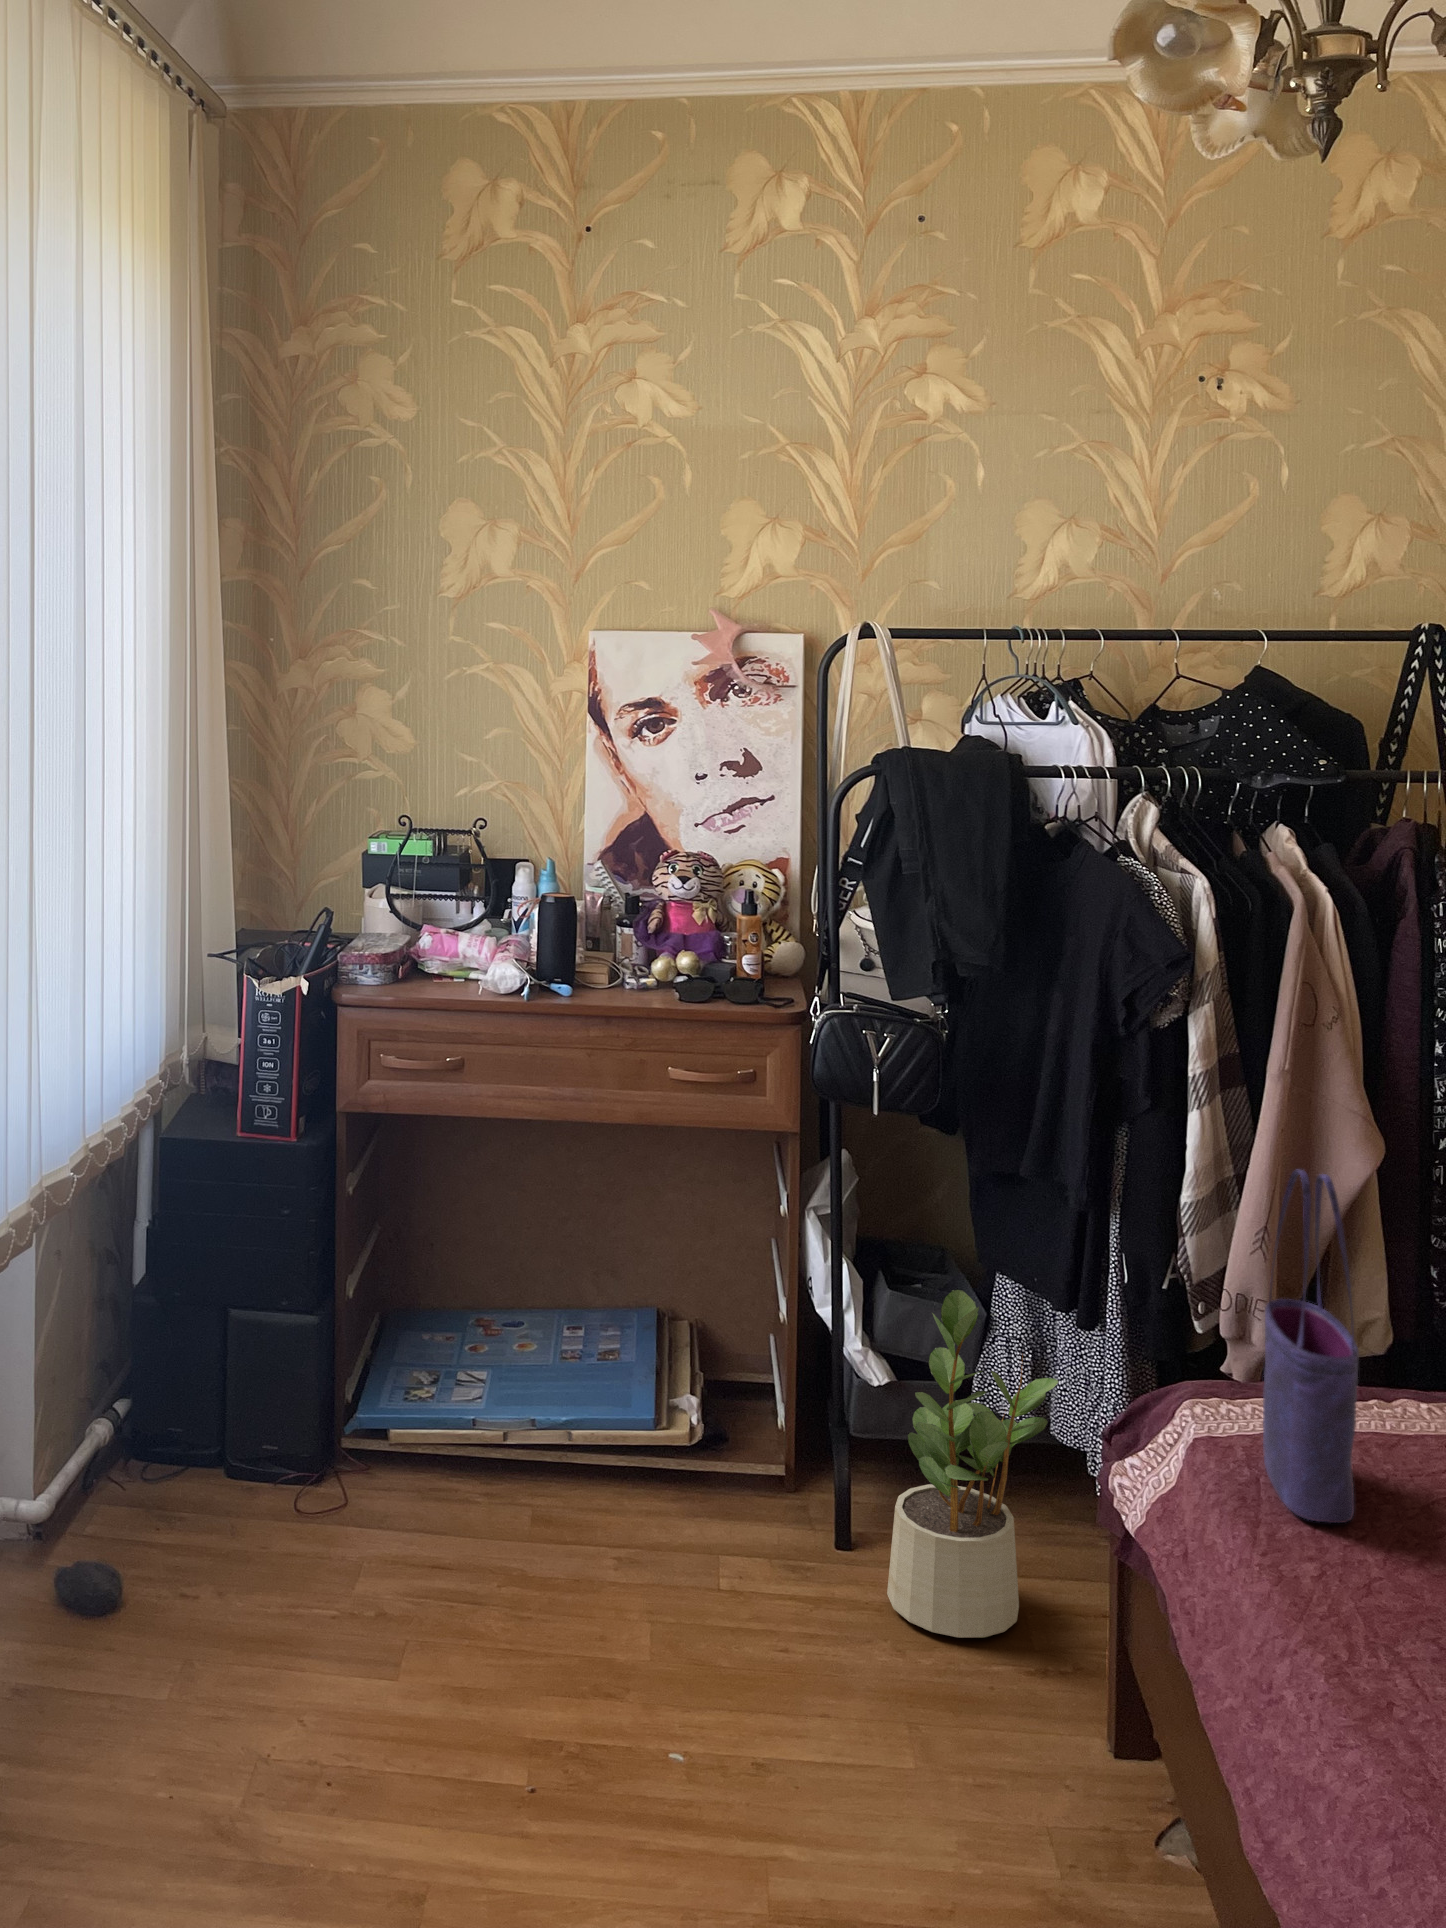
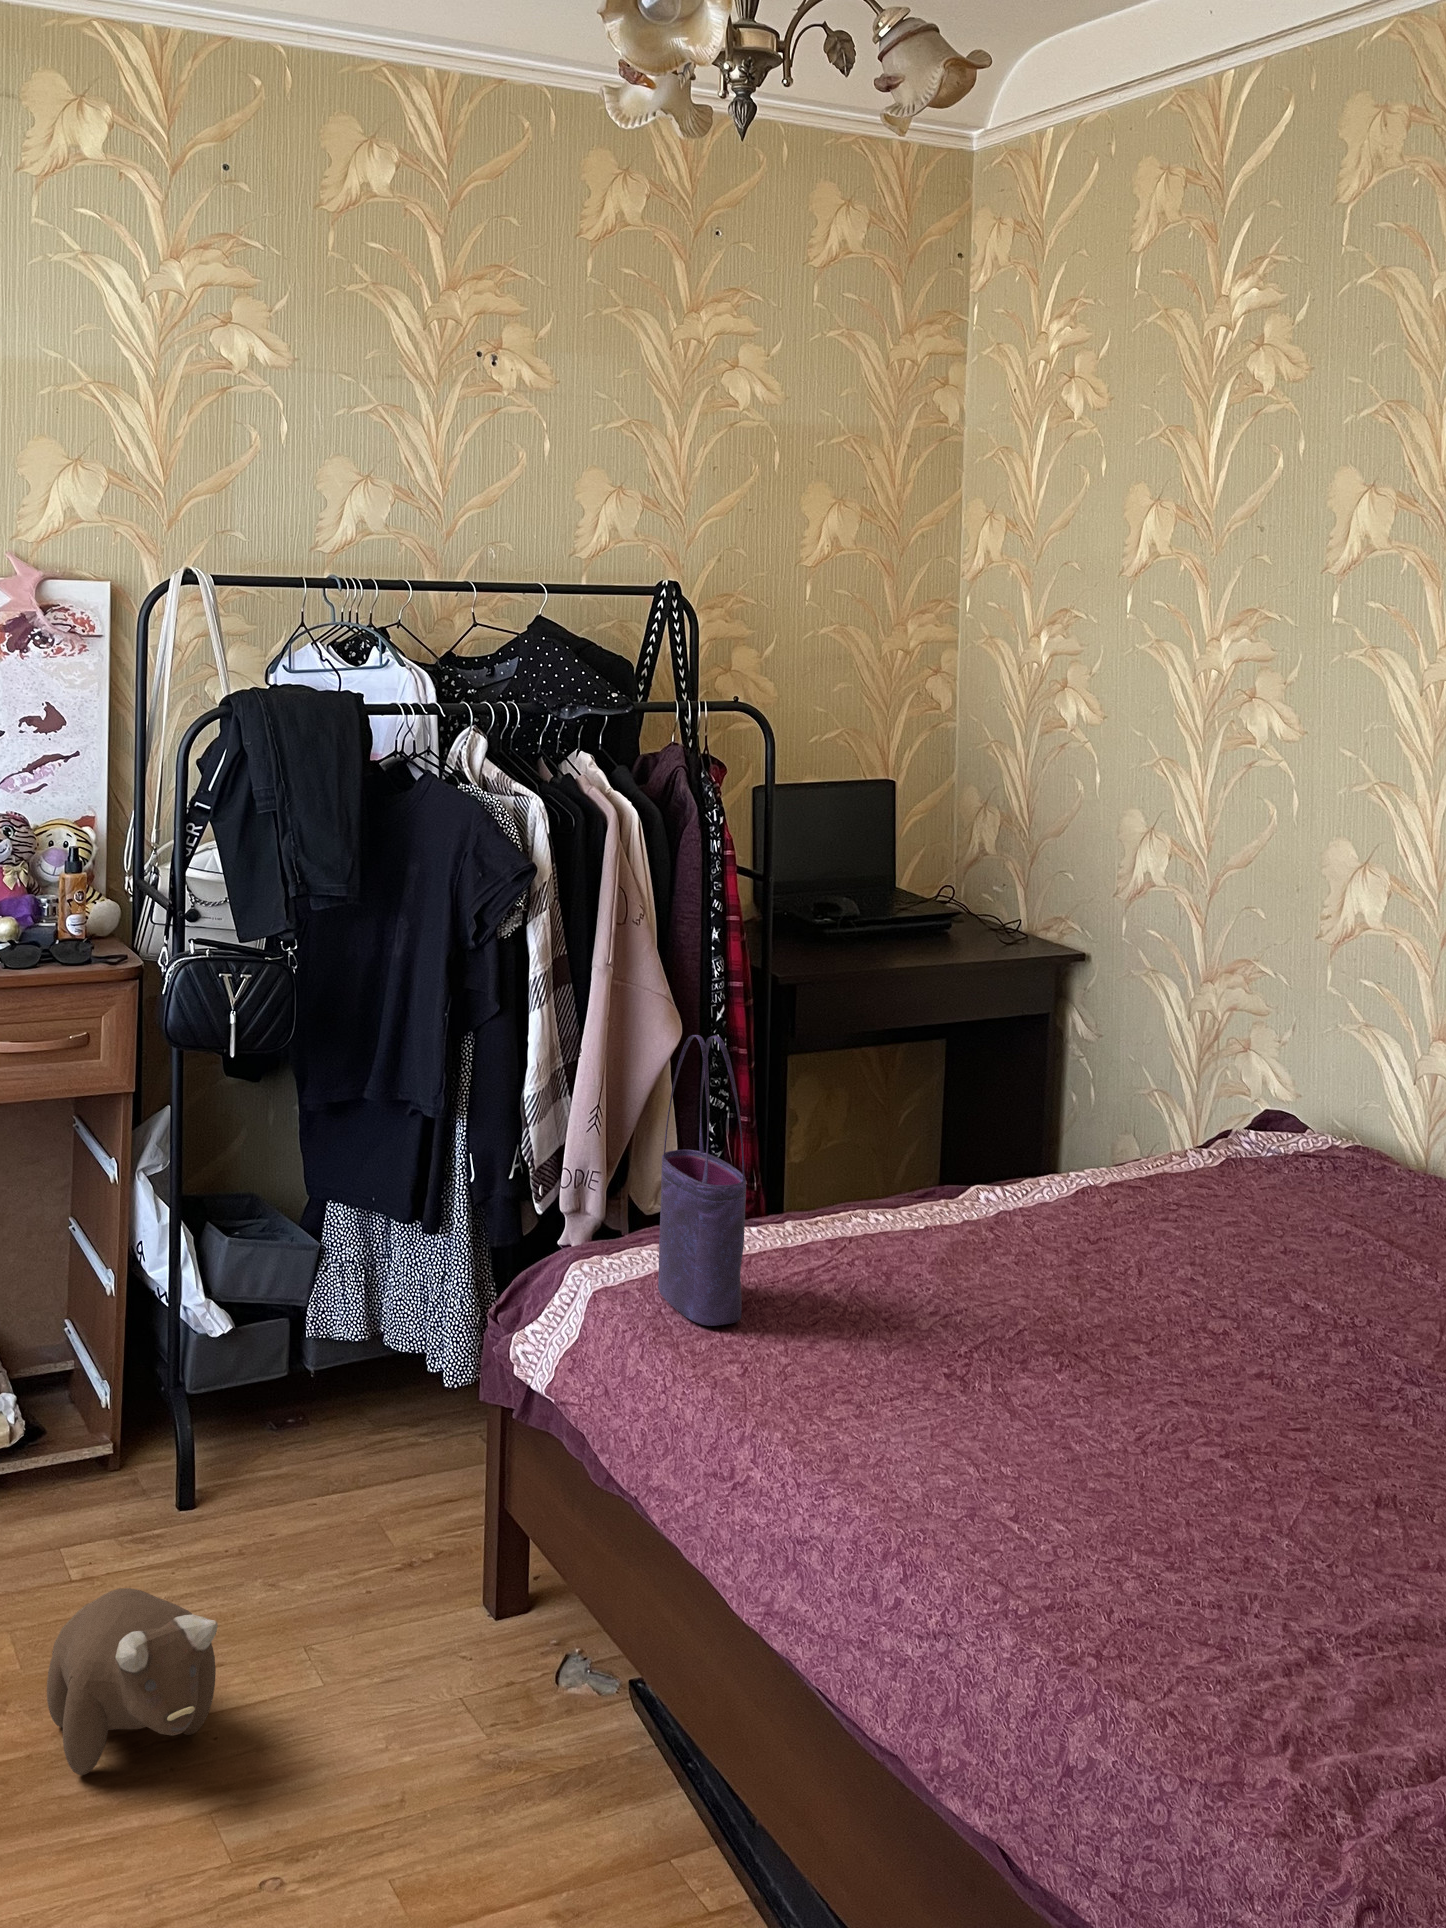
potted plant: present [887,1290,1058,1638] -> none [247,1219,404,1554]
plush toy: none [639,1621,791,1794] -> present [47,1588,218,1775]

